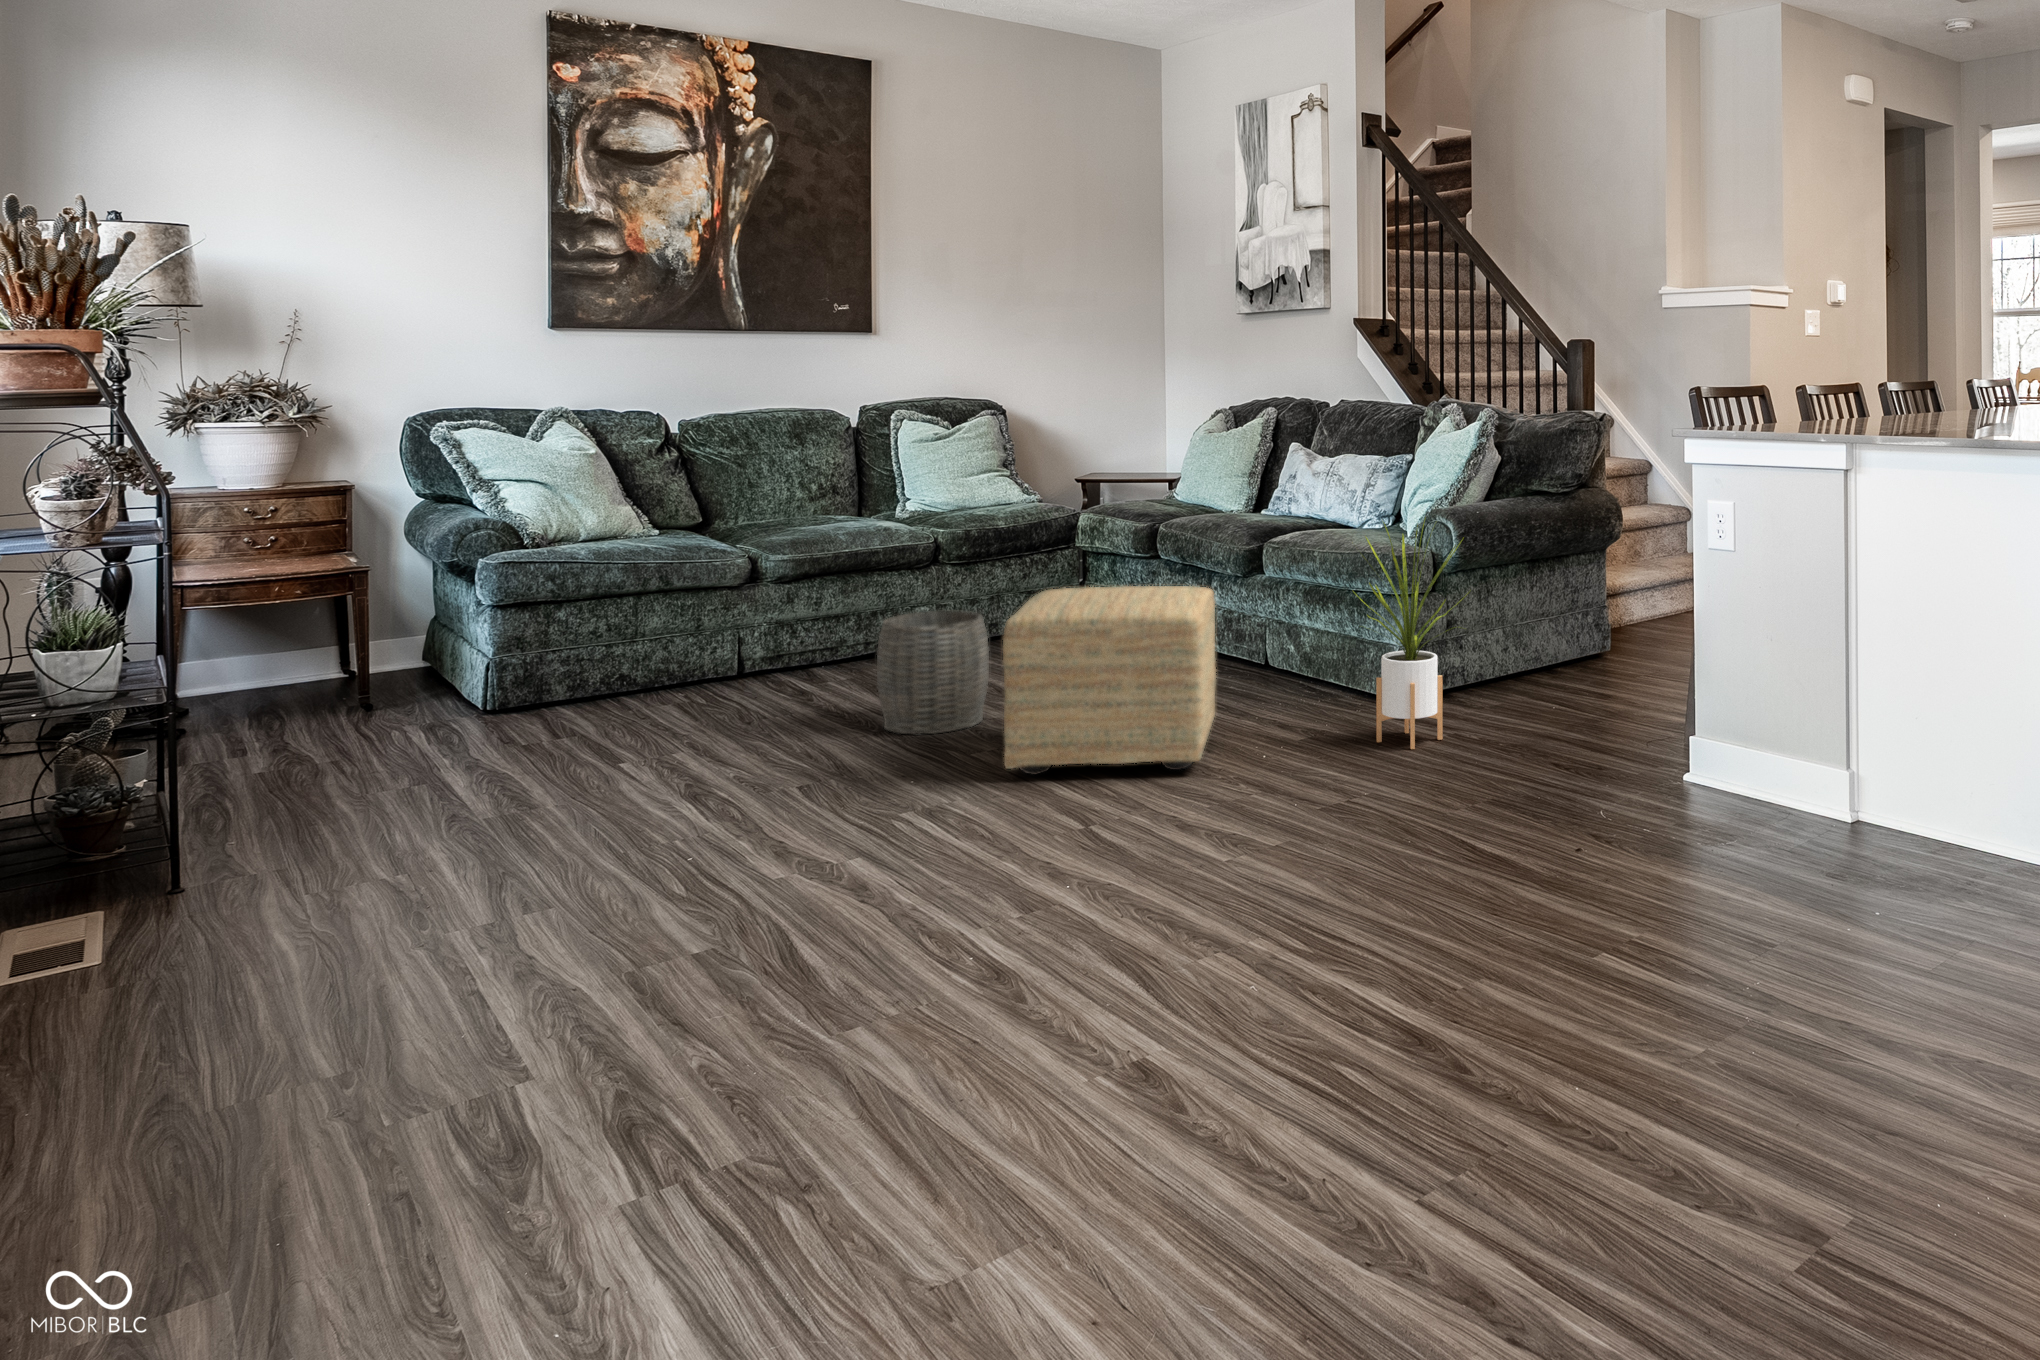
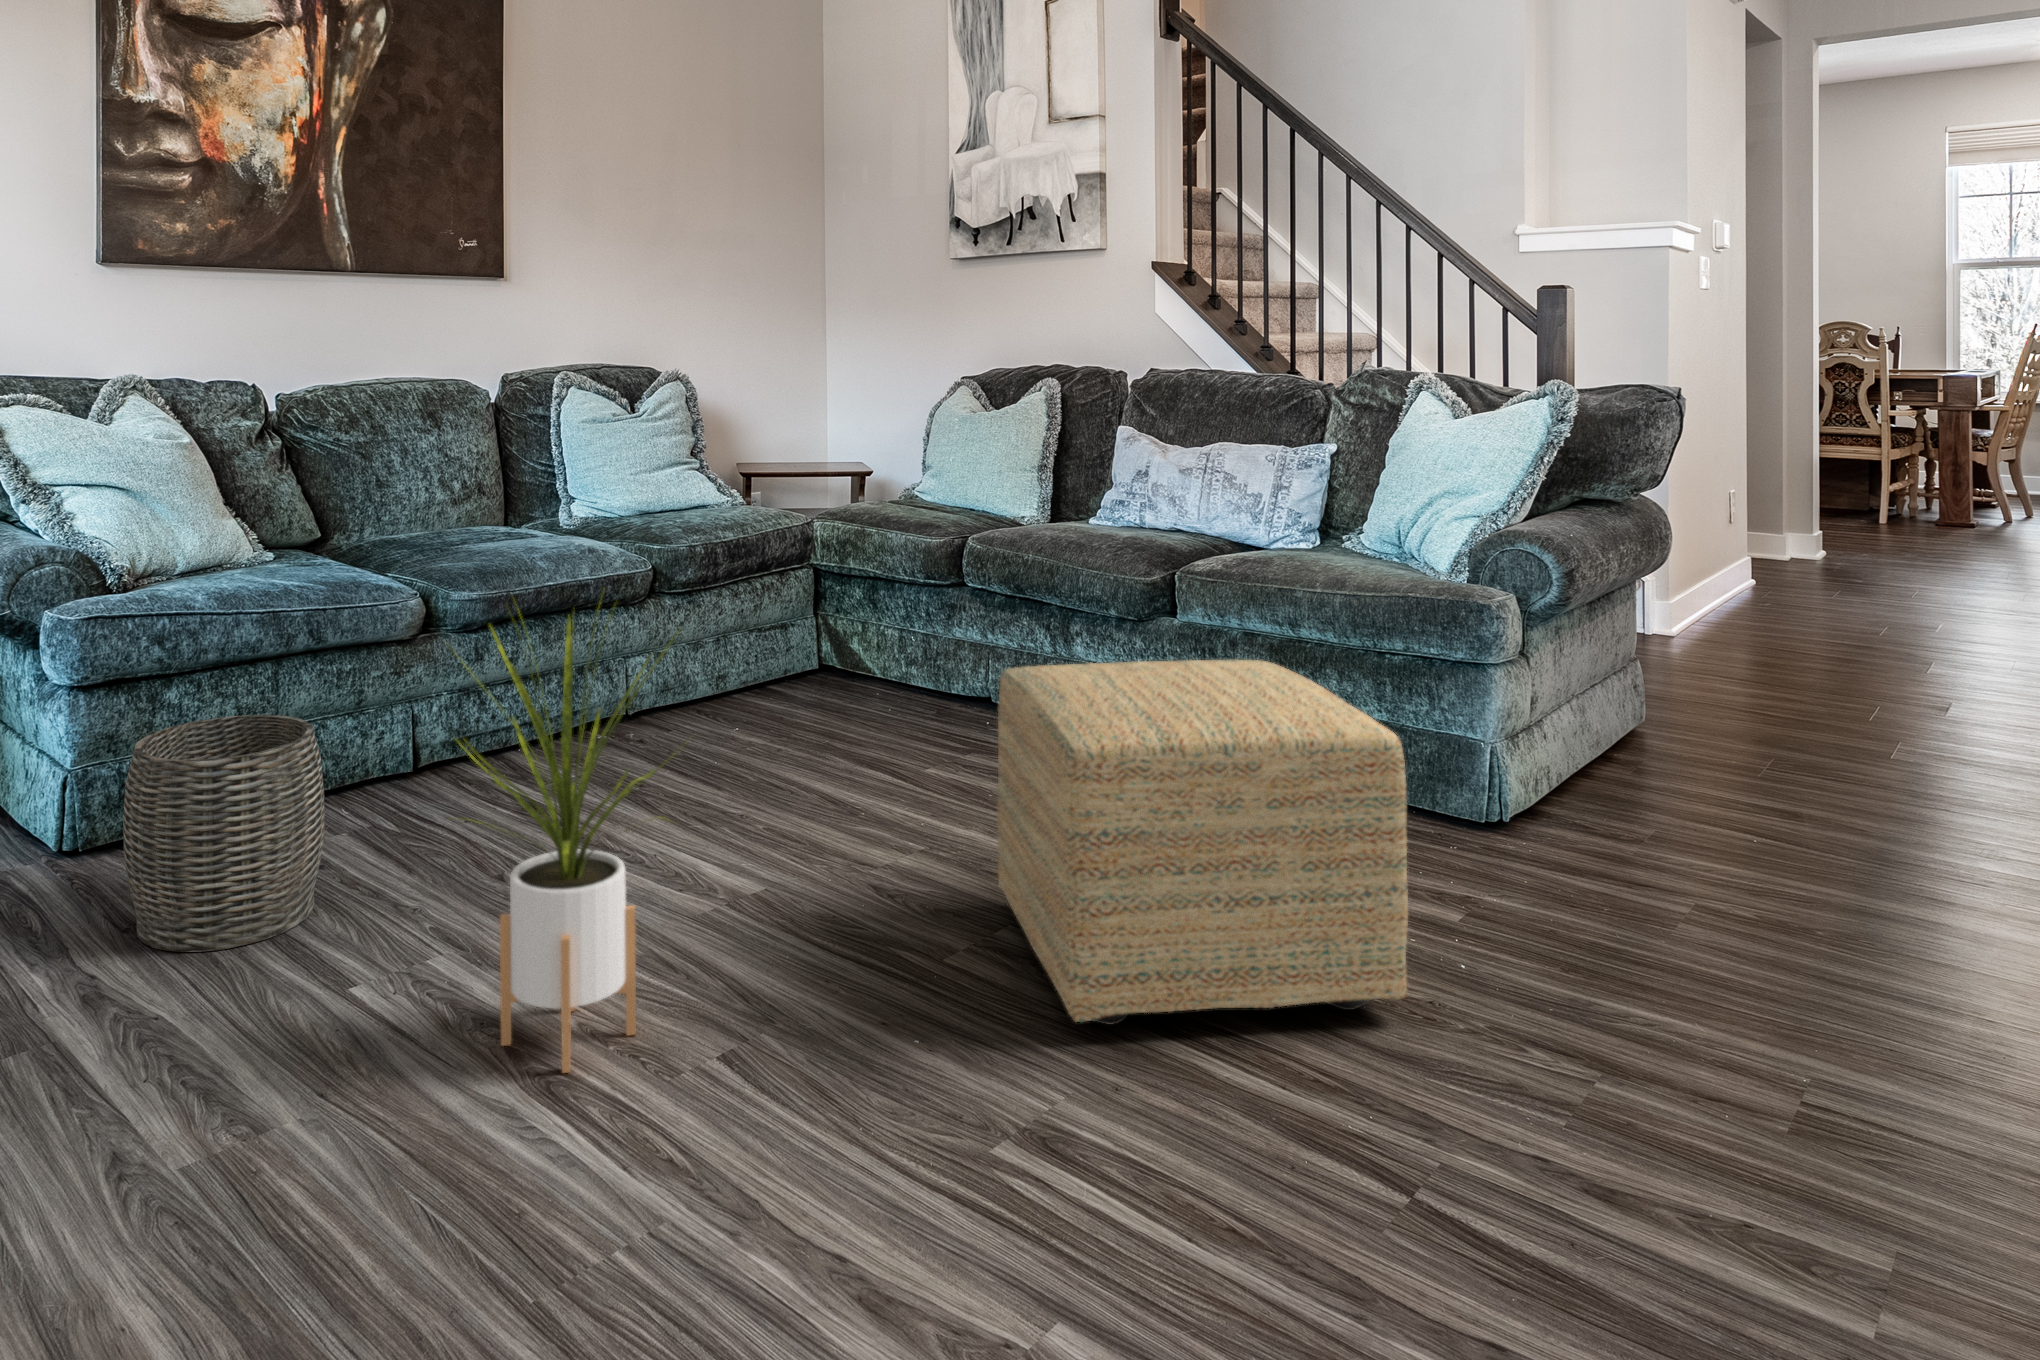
house plant: present [1354,519,1468,749] -> present [452,594,690,1073]
woven basket: present [877,610,989,734] -> present [123,715,324,952]

